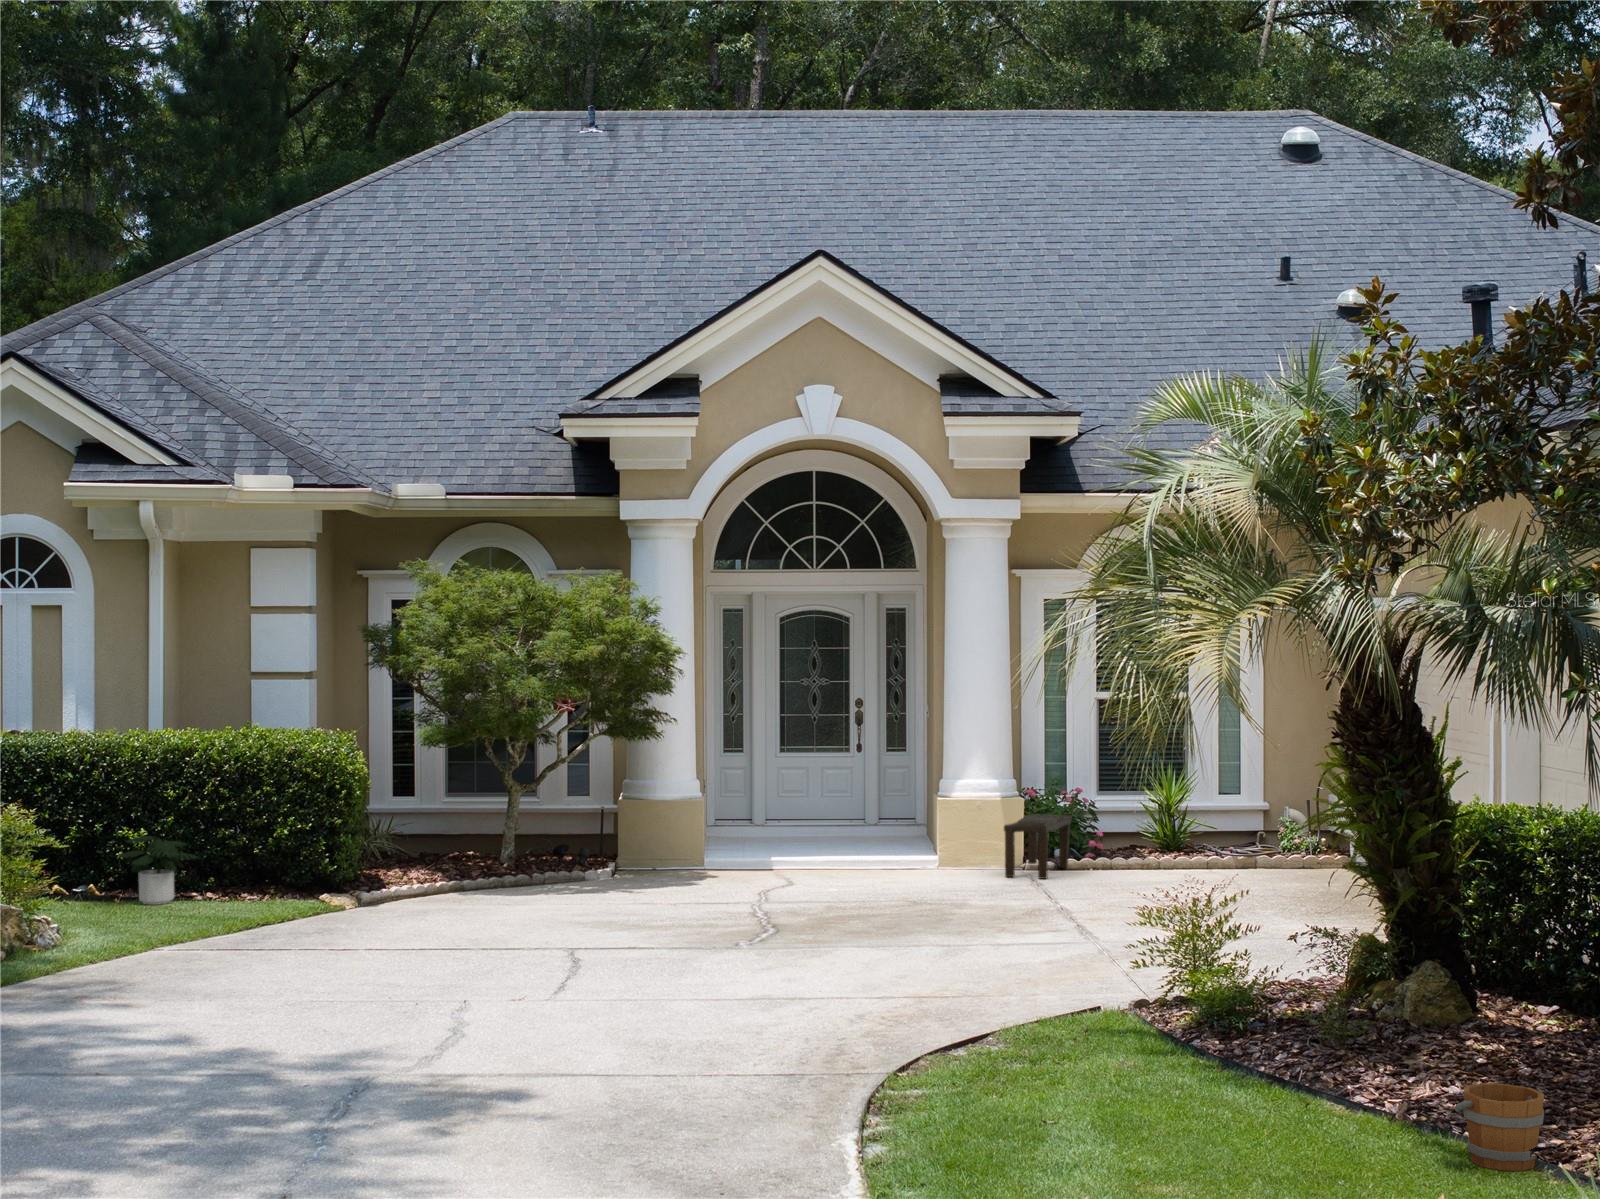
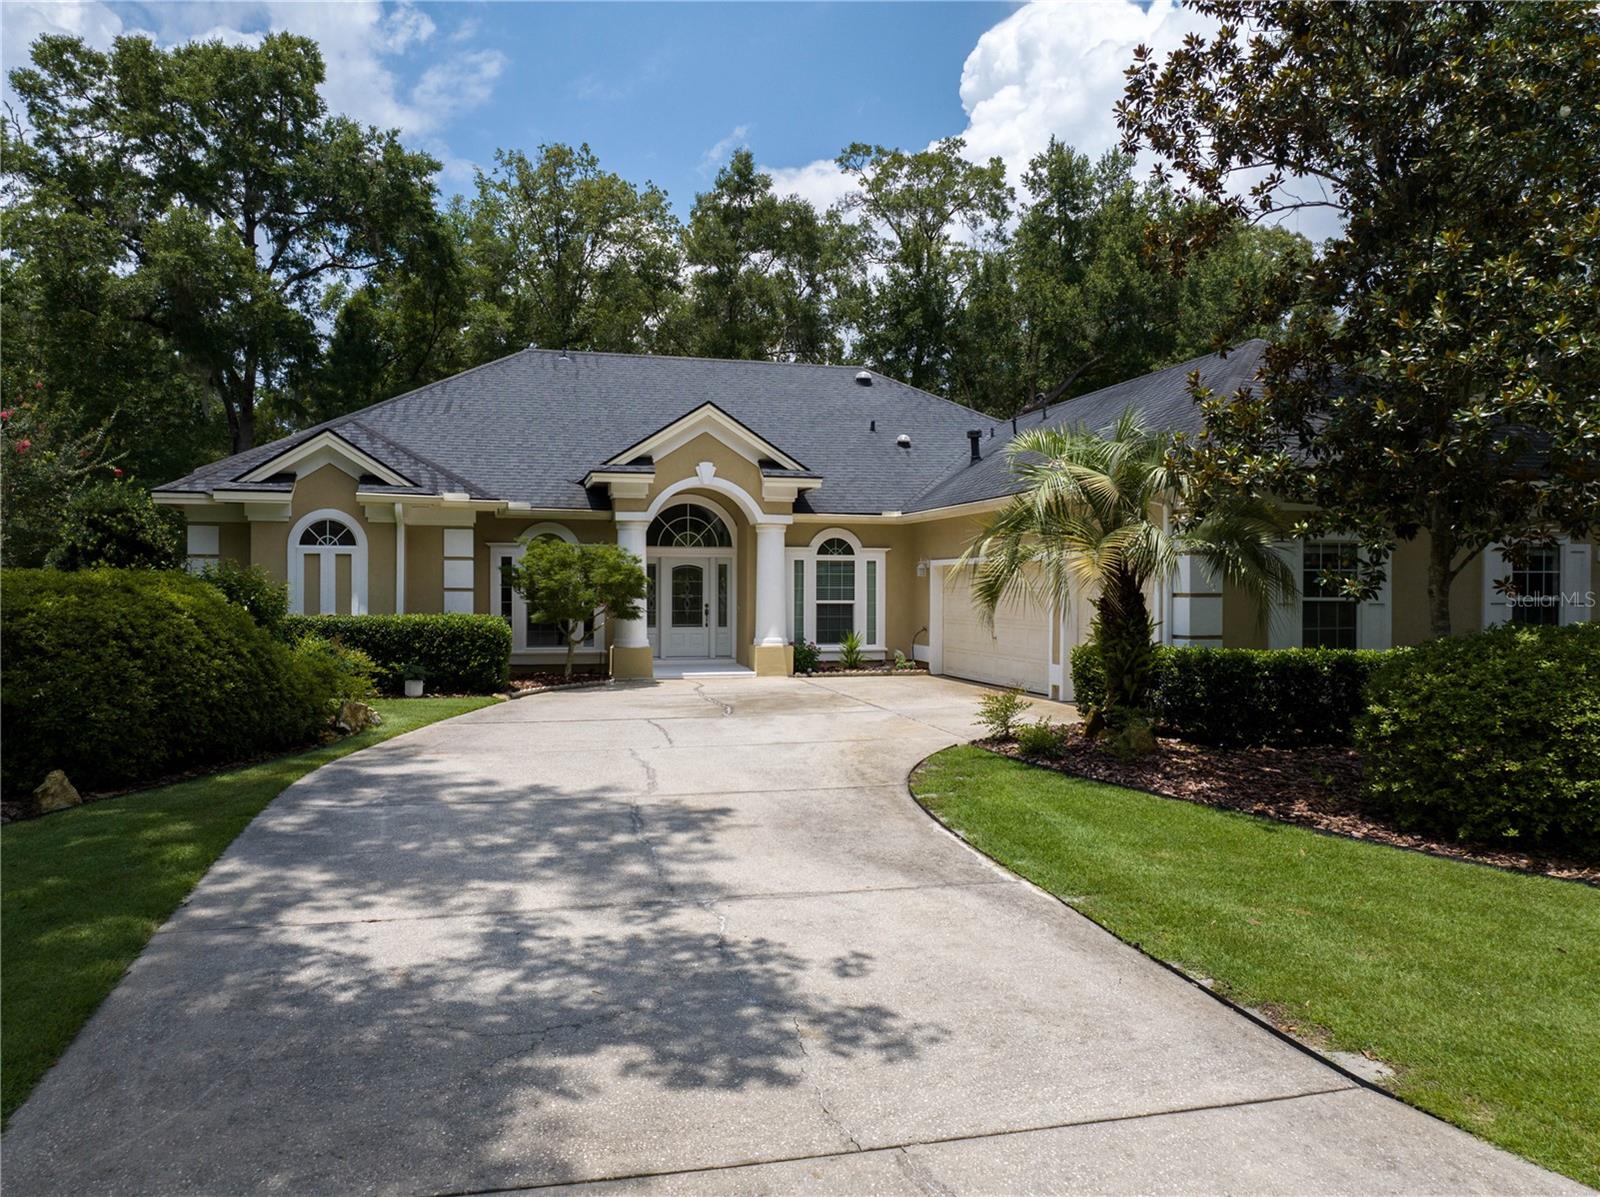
bench: present [1004,814,1072,879] -> none [791,652,815,679]
bucket: present [1455,1083,1544,1171] -> none [1074,732,1108,763]

